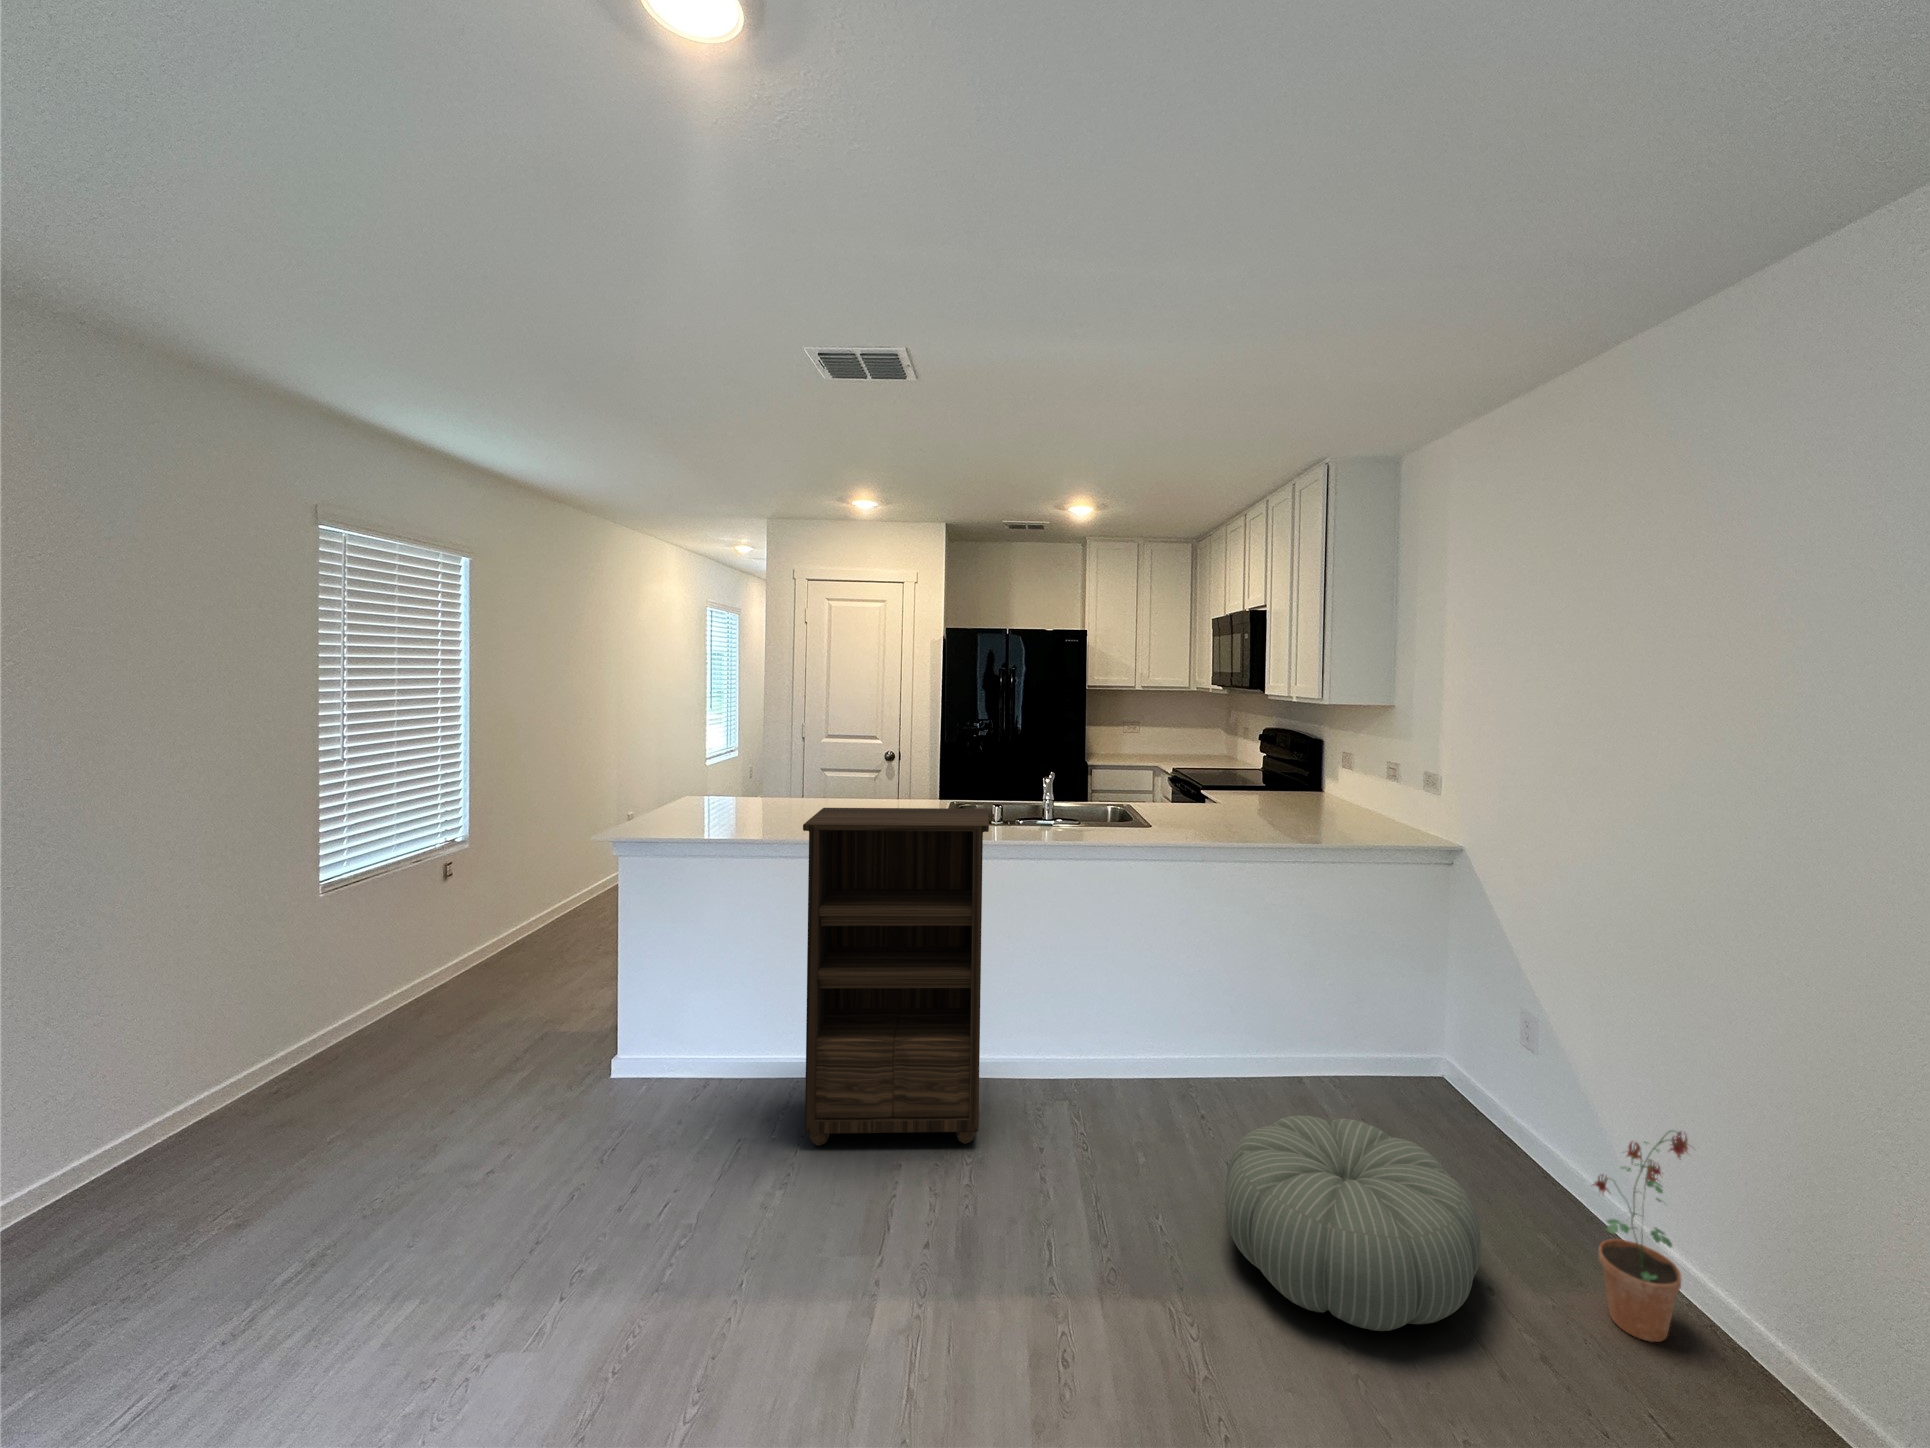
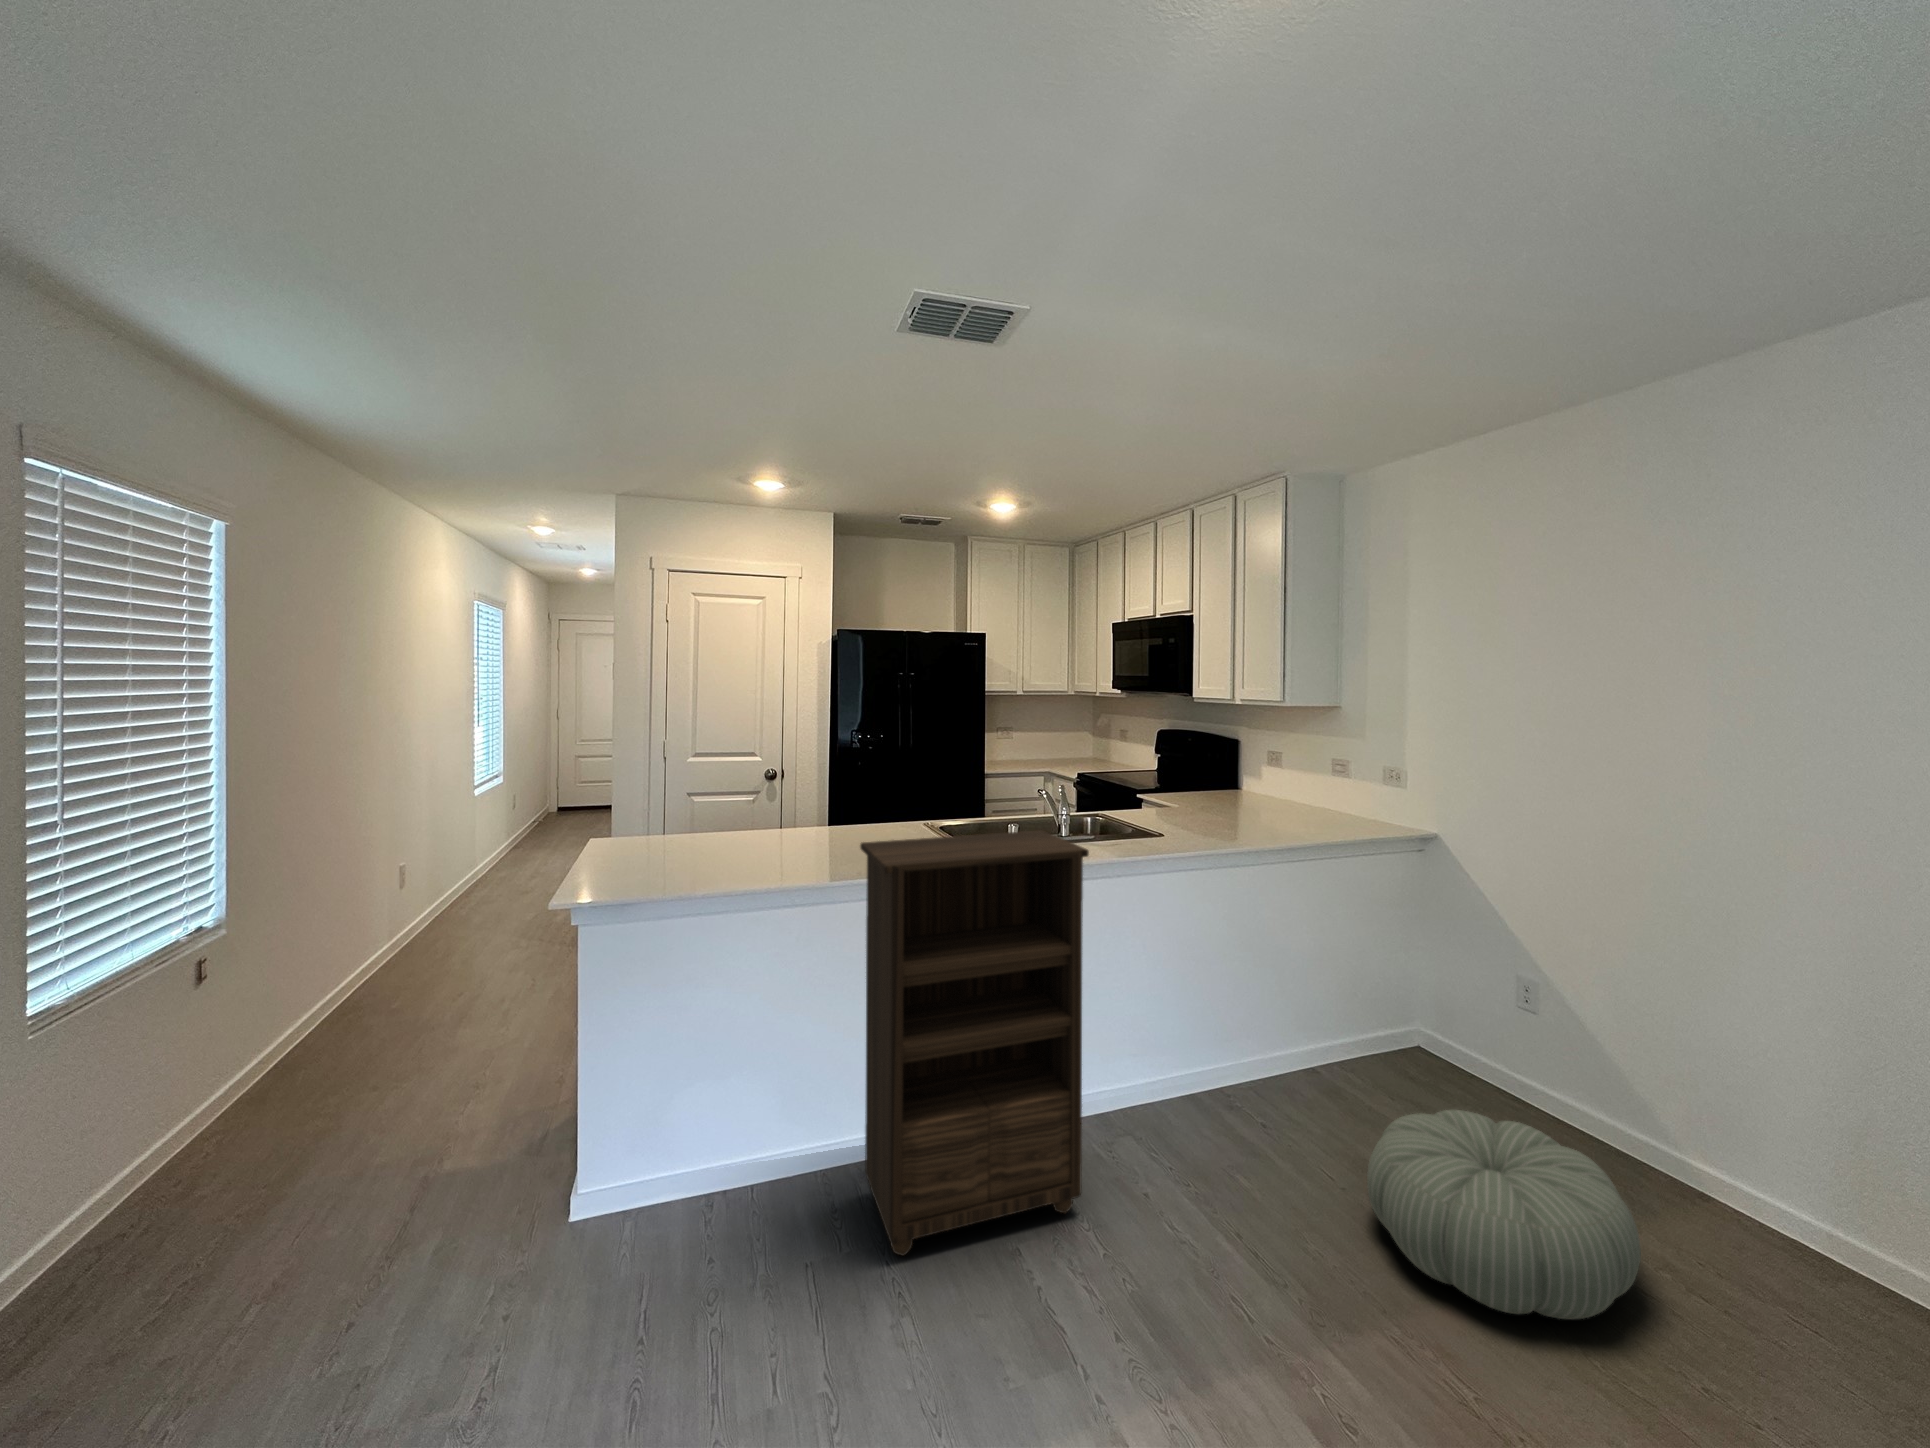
potted plant: present [1593,1131,1688,1342] -> none [1687,1073,1773,1265]

